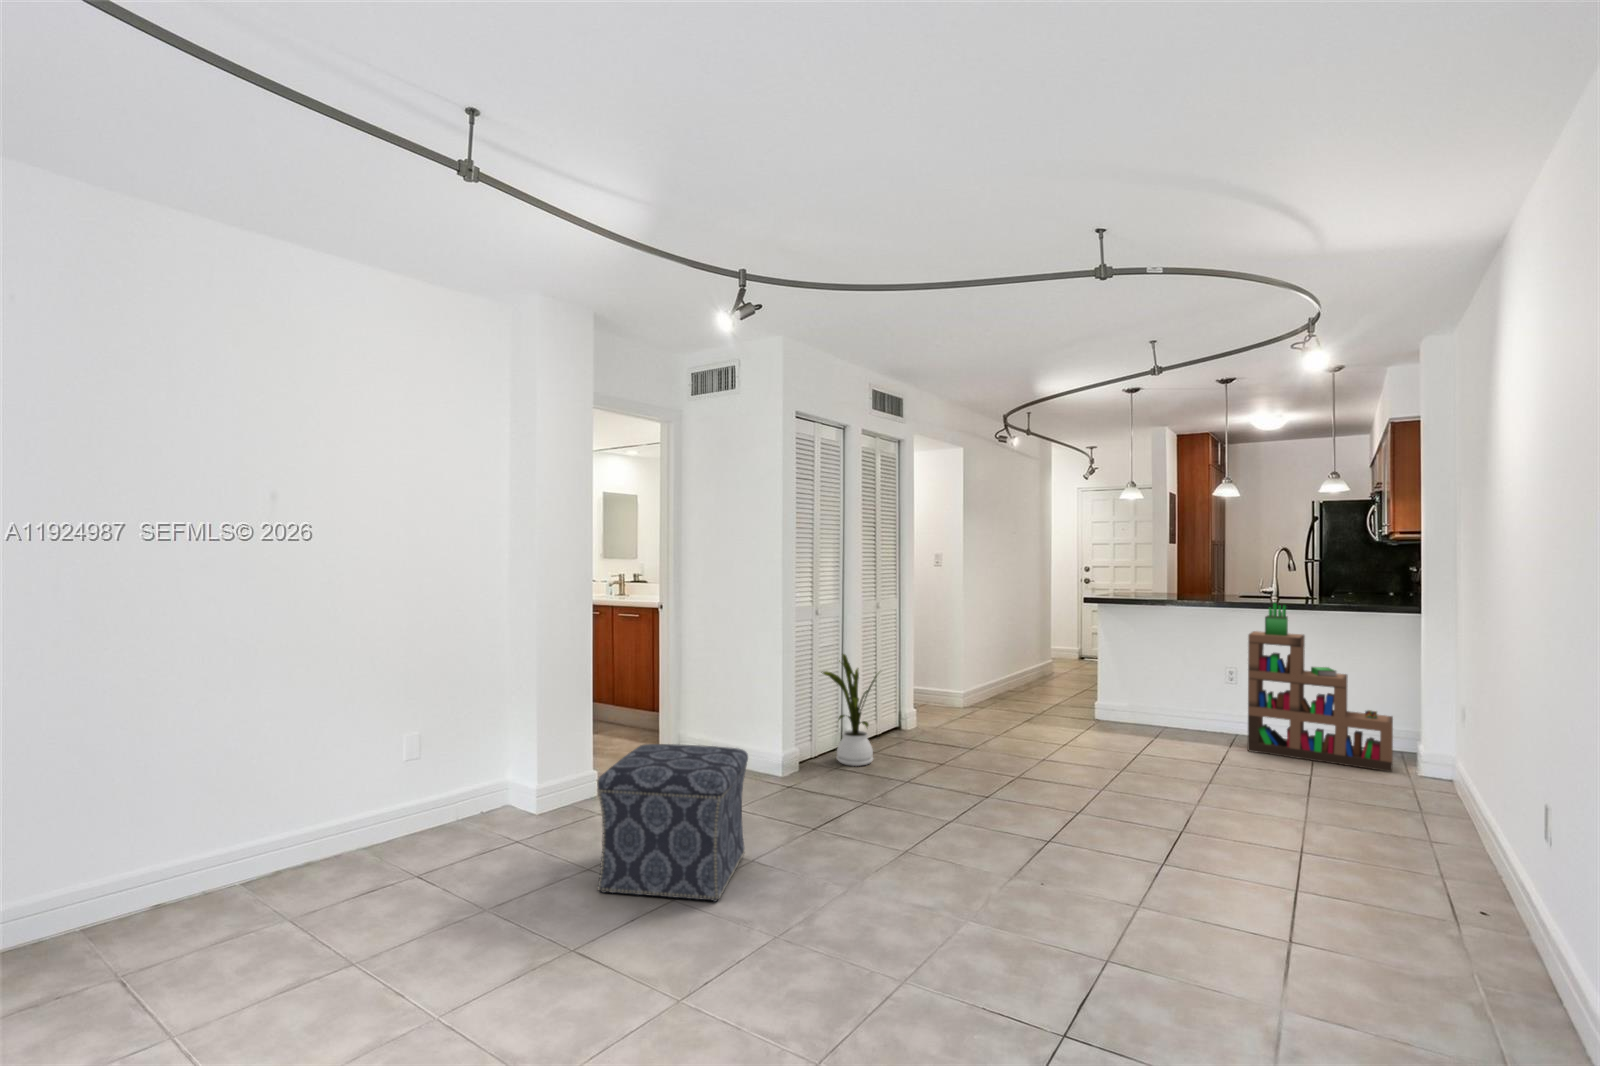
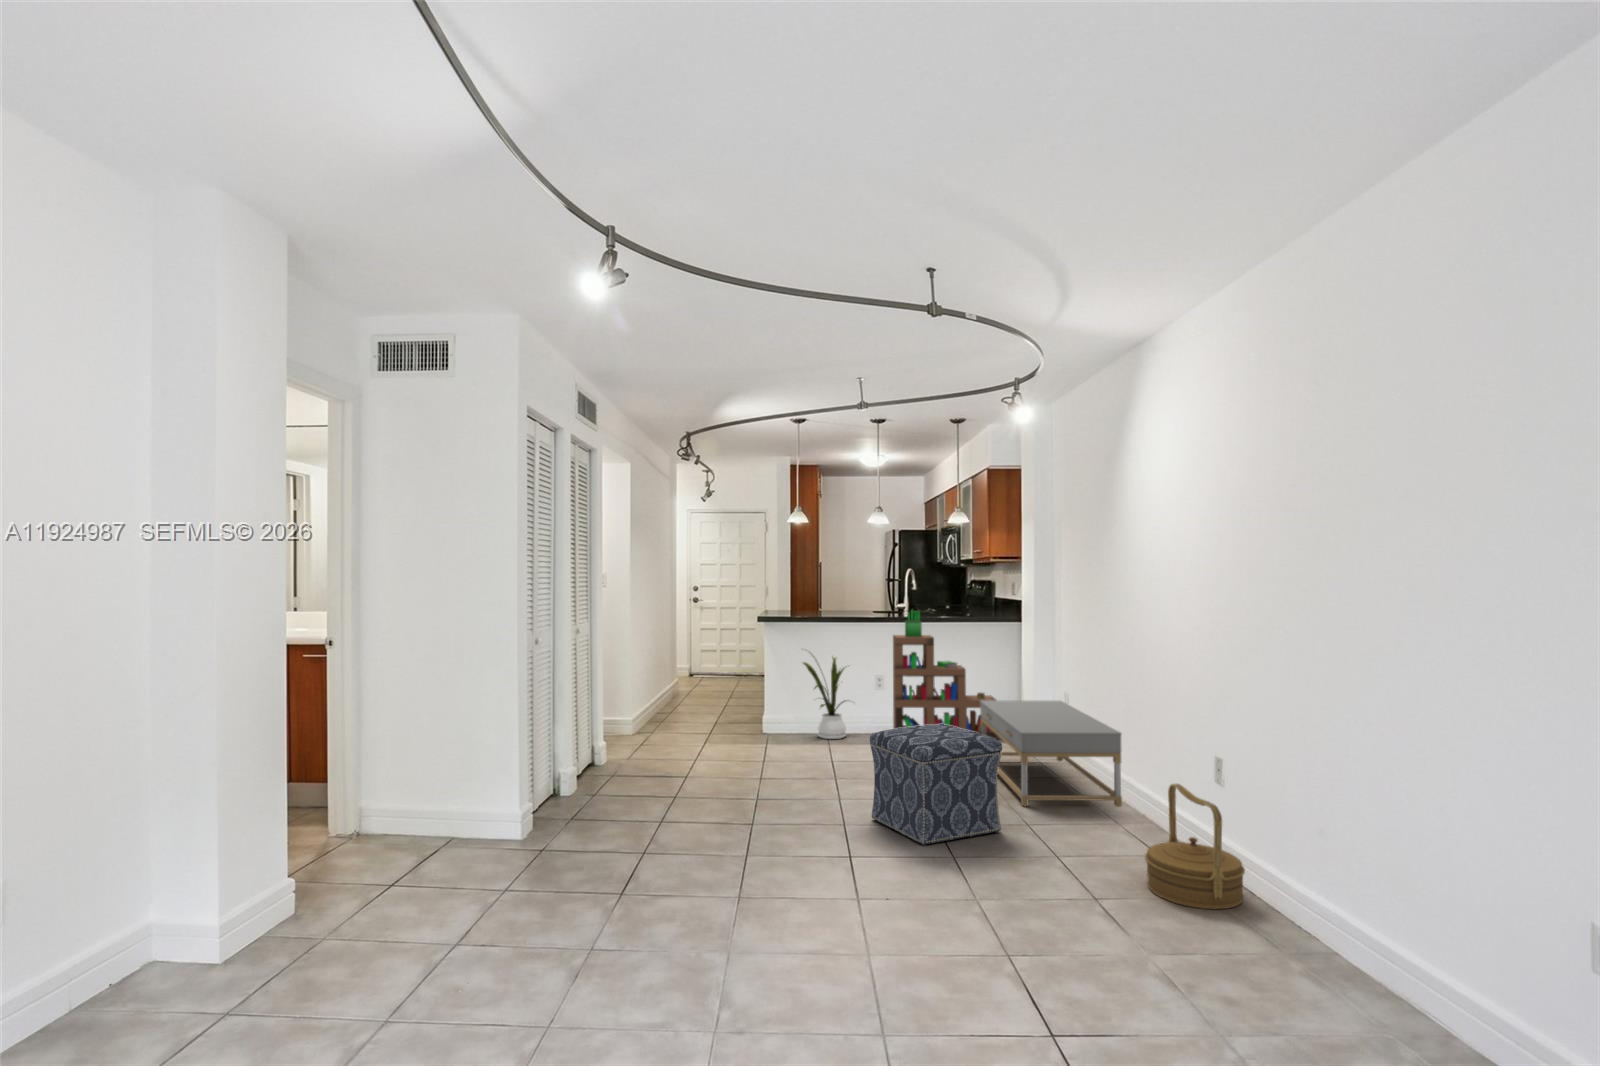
house plant: present [821,654,876,766] -> present [803,657,846,739]
coffee table: none [1325,718,1485,881] -> present [980,700,1122,807]
ottoman: present [597,744,748,901] -> present [870,724,1002,846]
woven basket: none [1382,853,1538,1034] -> present [1145,784,1245,909]

